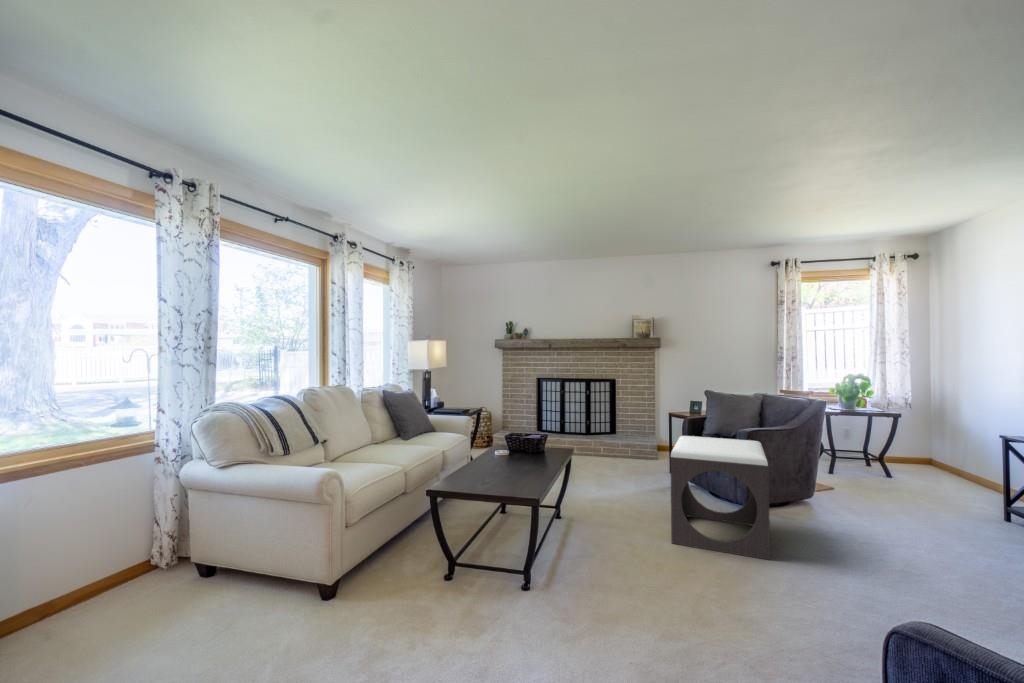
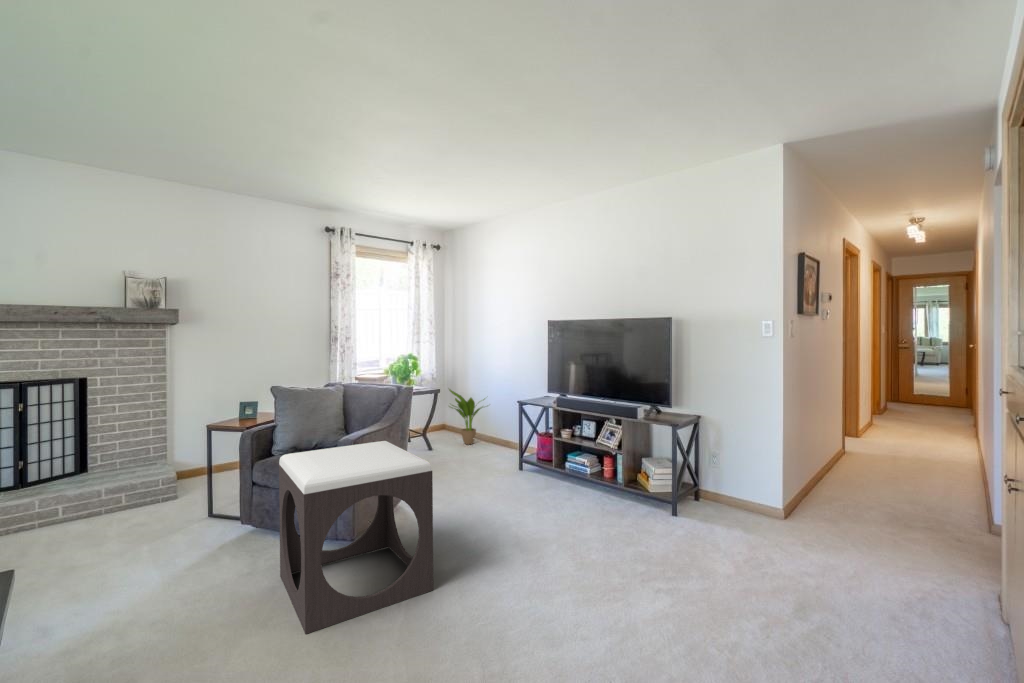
potted plant: none [914,414,980,484] -> present [449,389,484,445]

